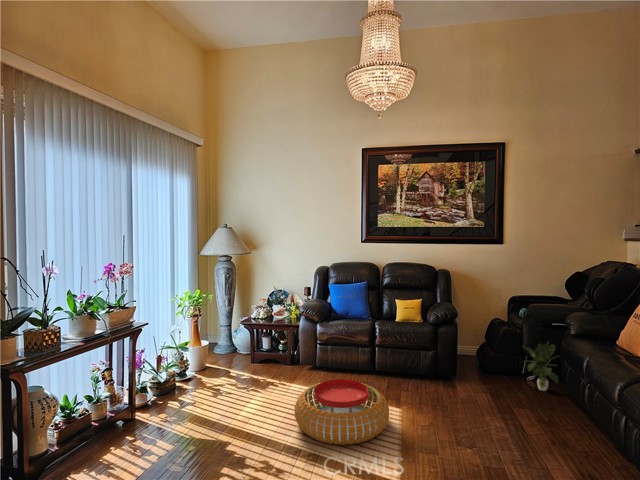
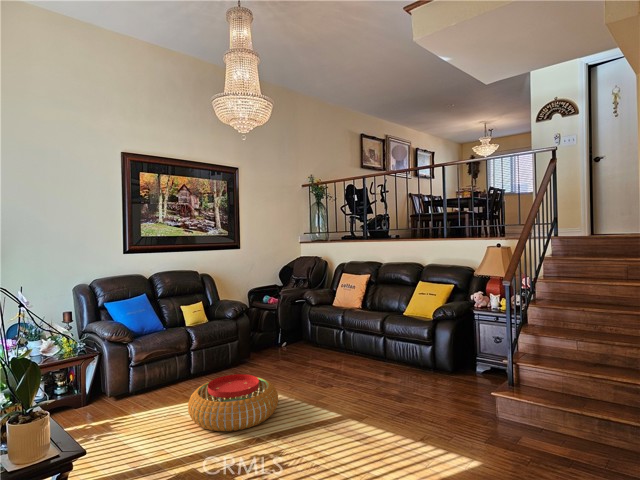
potted plant: present [523,342,558,391] -> none [282,314,309,350]

